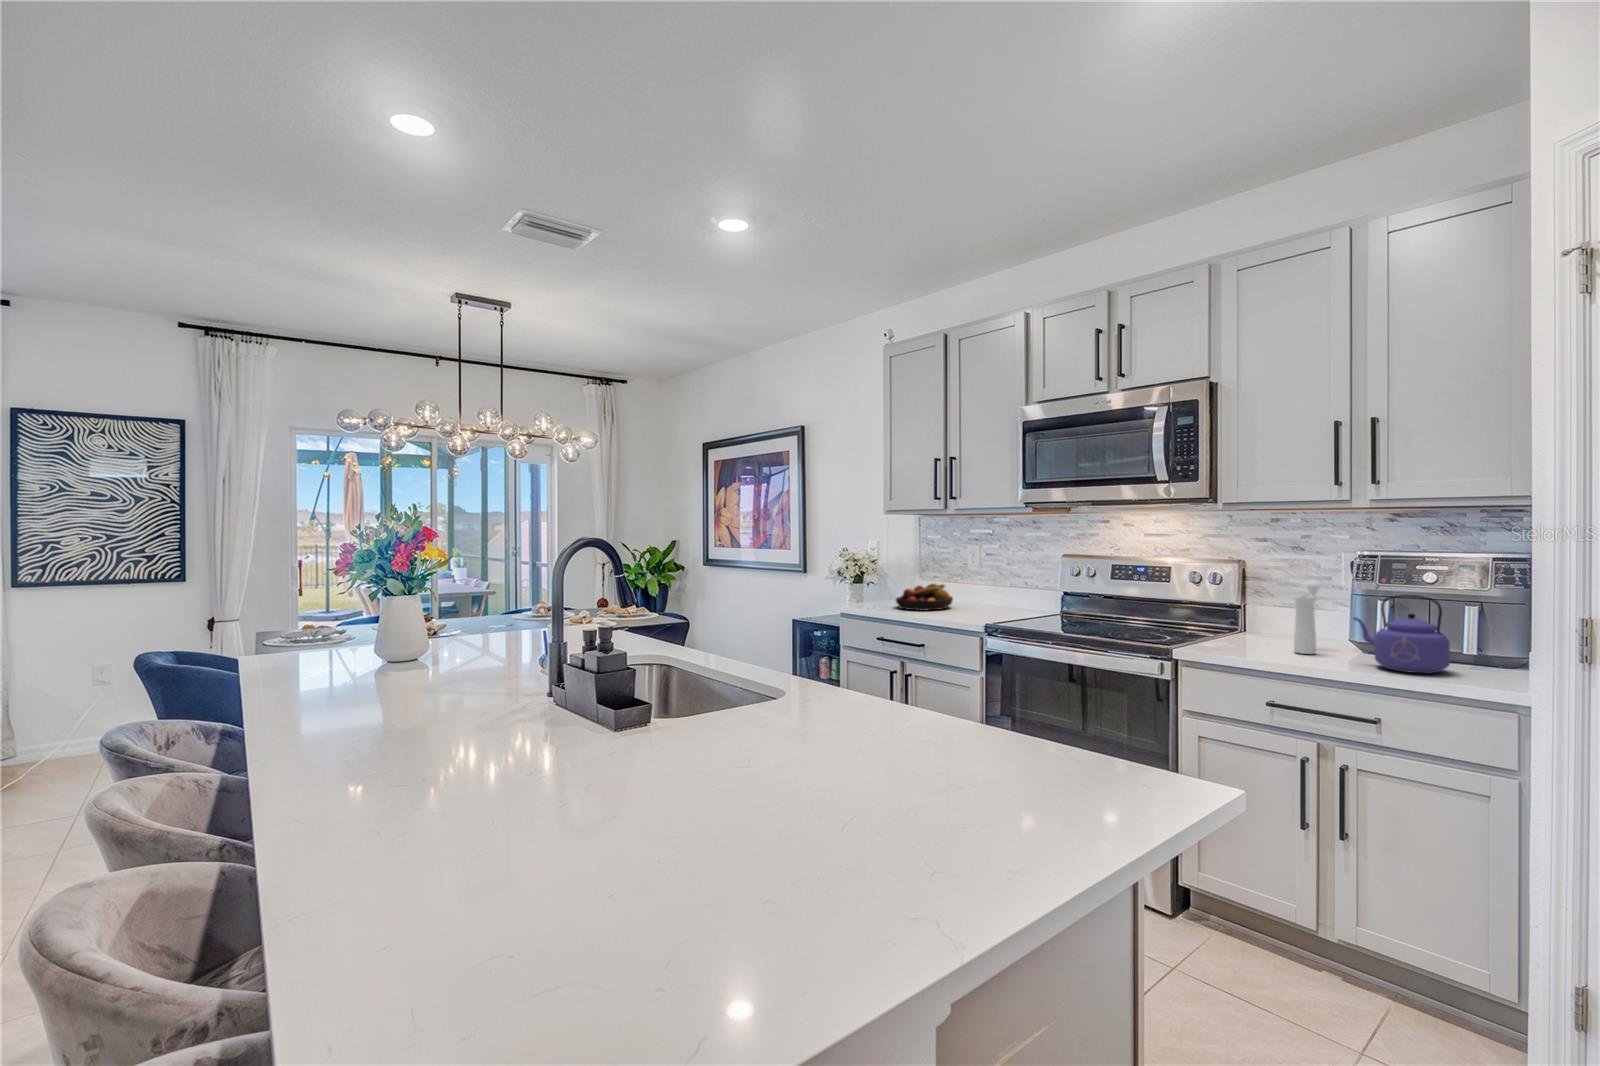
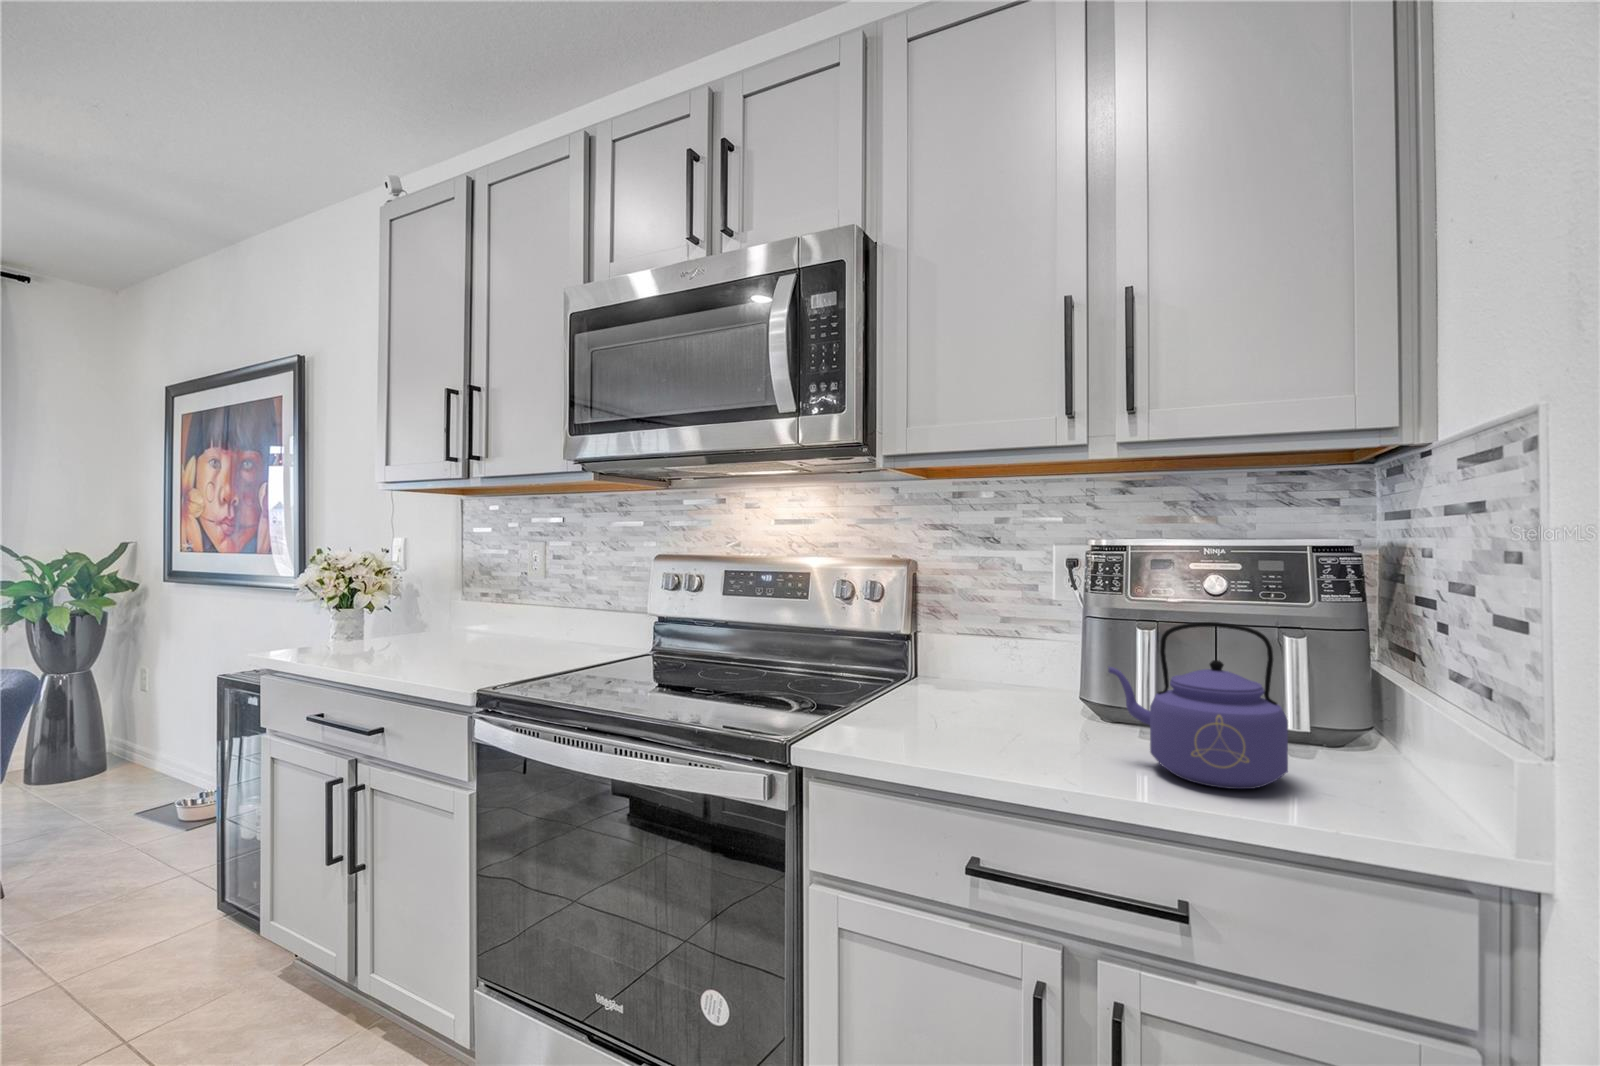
pepper mill: present [1294,581,1321,654] -> none [998,594,1038,736]
fruit bowl: present [896,584,953,610] -> none [382,606,491,655]

